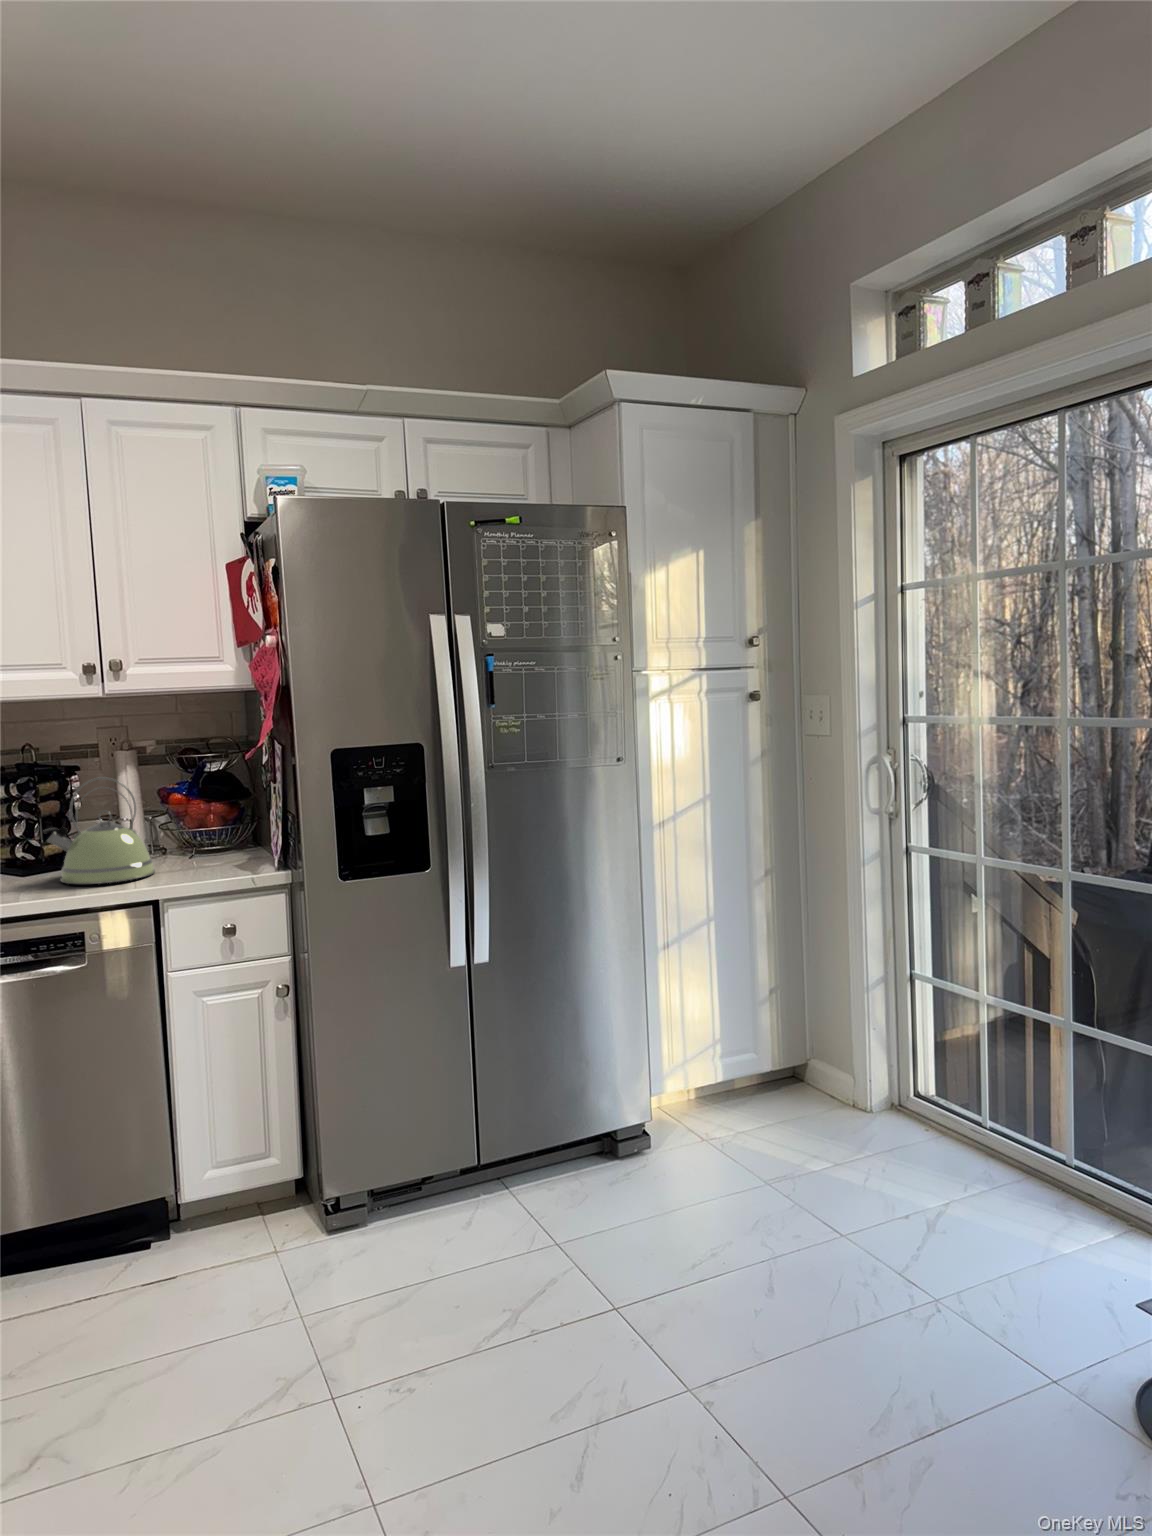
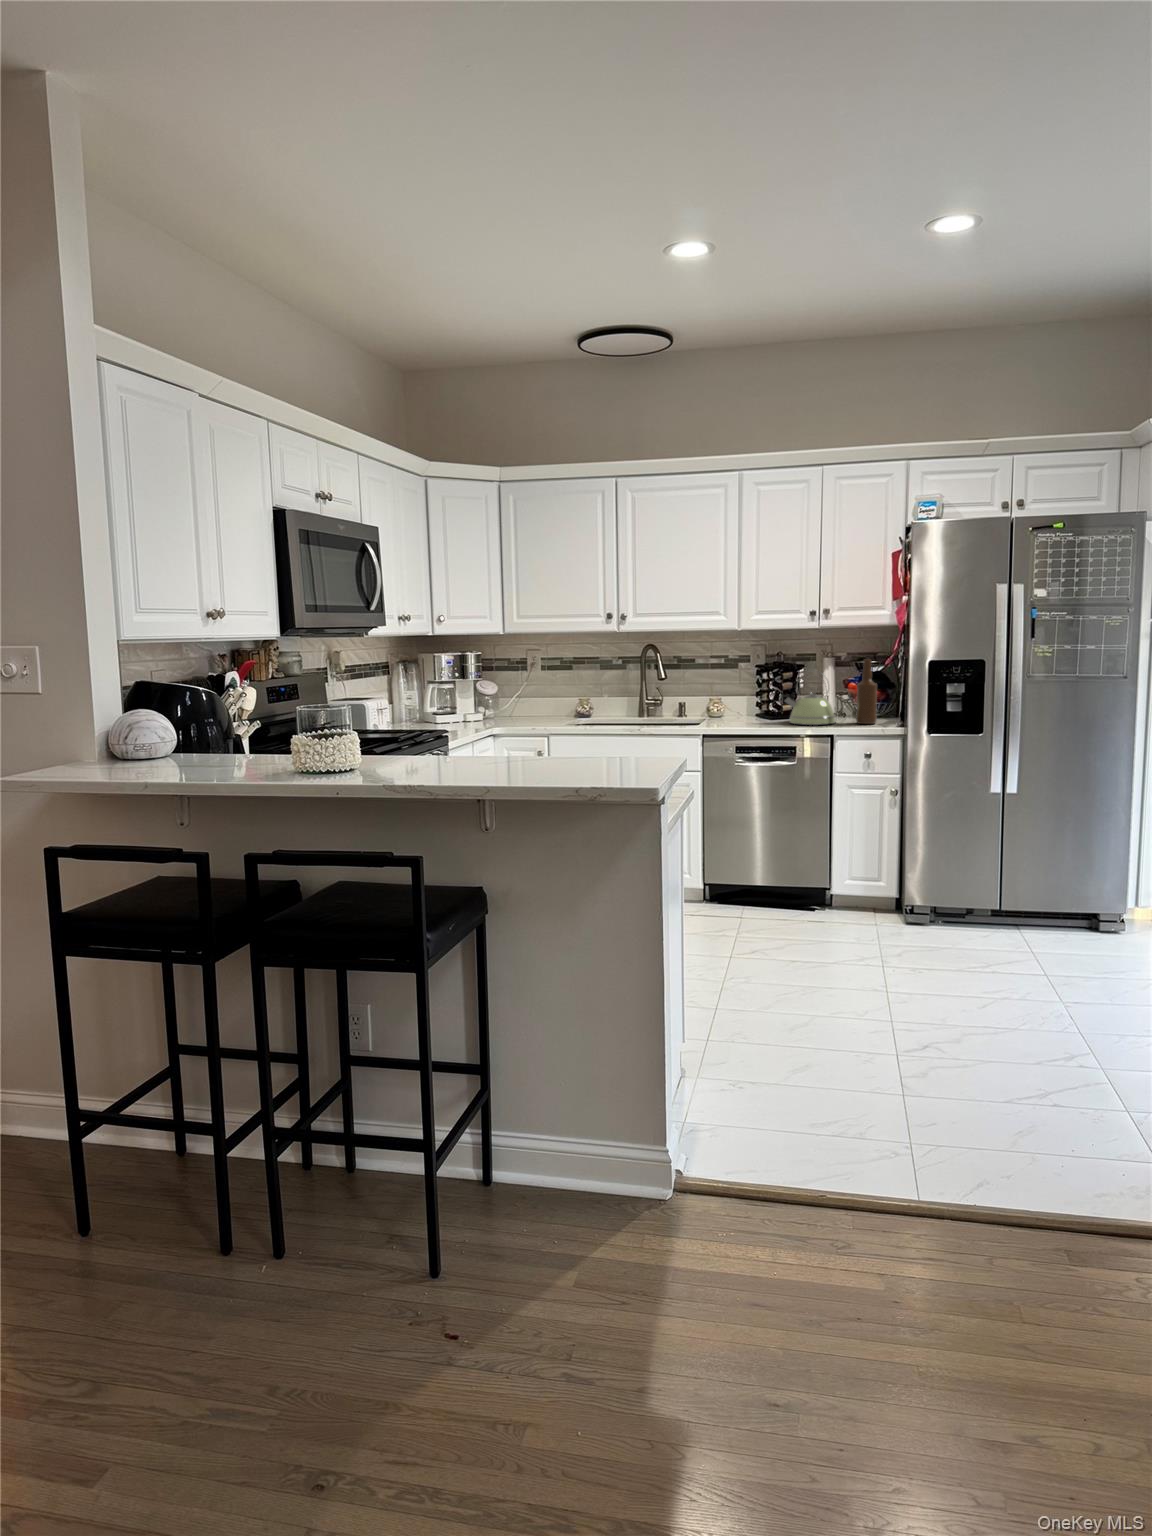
bottle: none [189,751,231,870] -> present [856,659,877,724]

